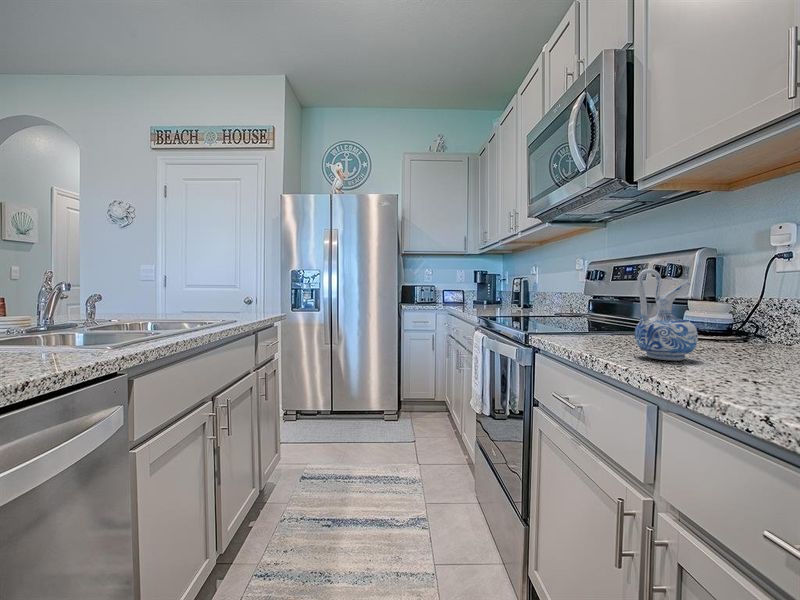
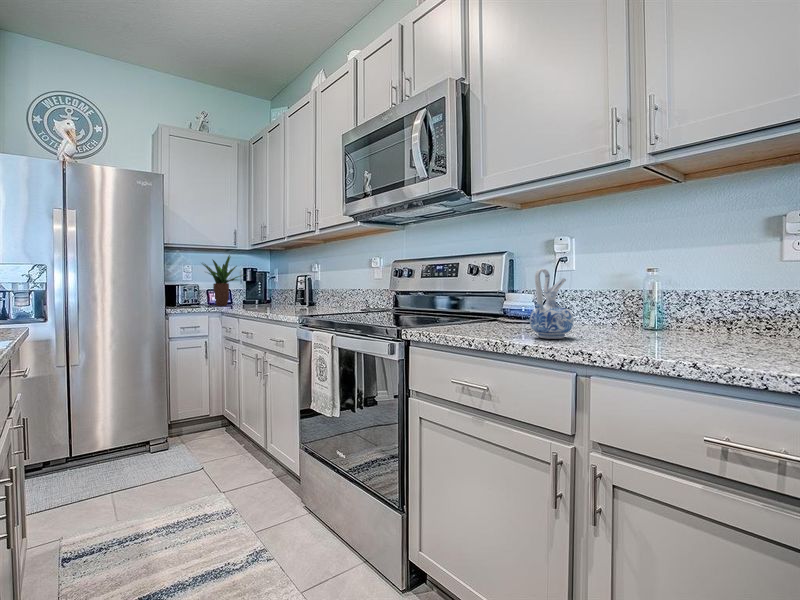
potted plant: none [436,259,474,304] -> present [203,255,243,306]

